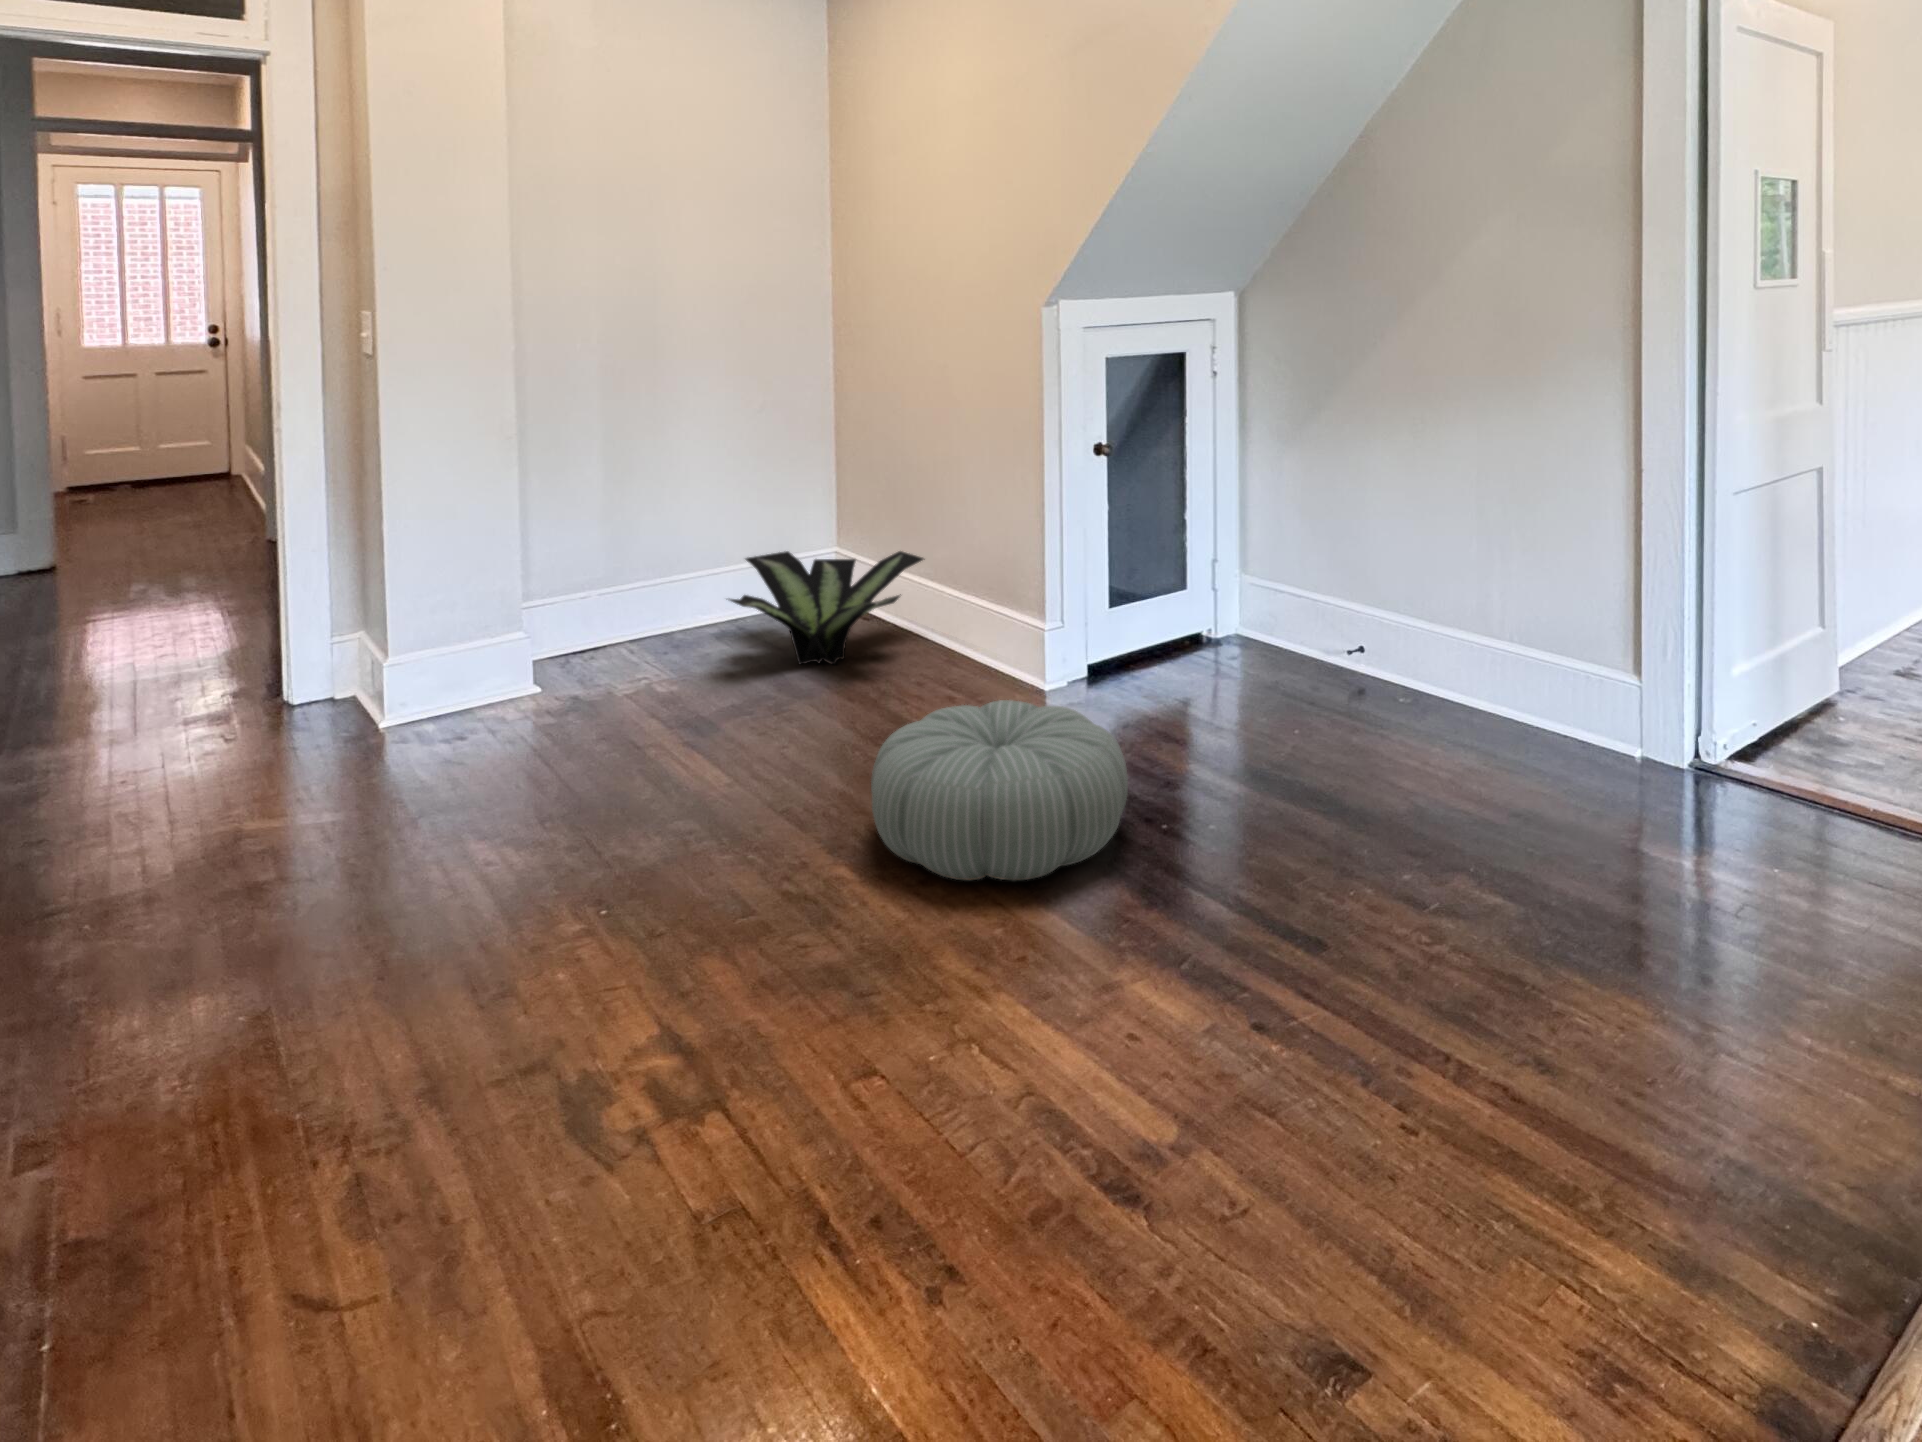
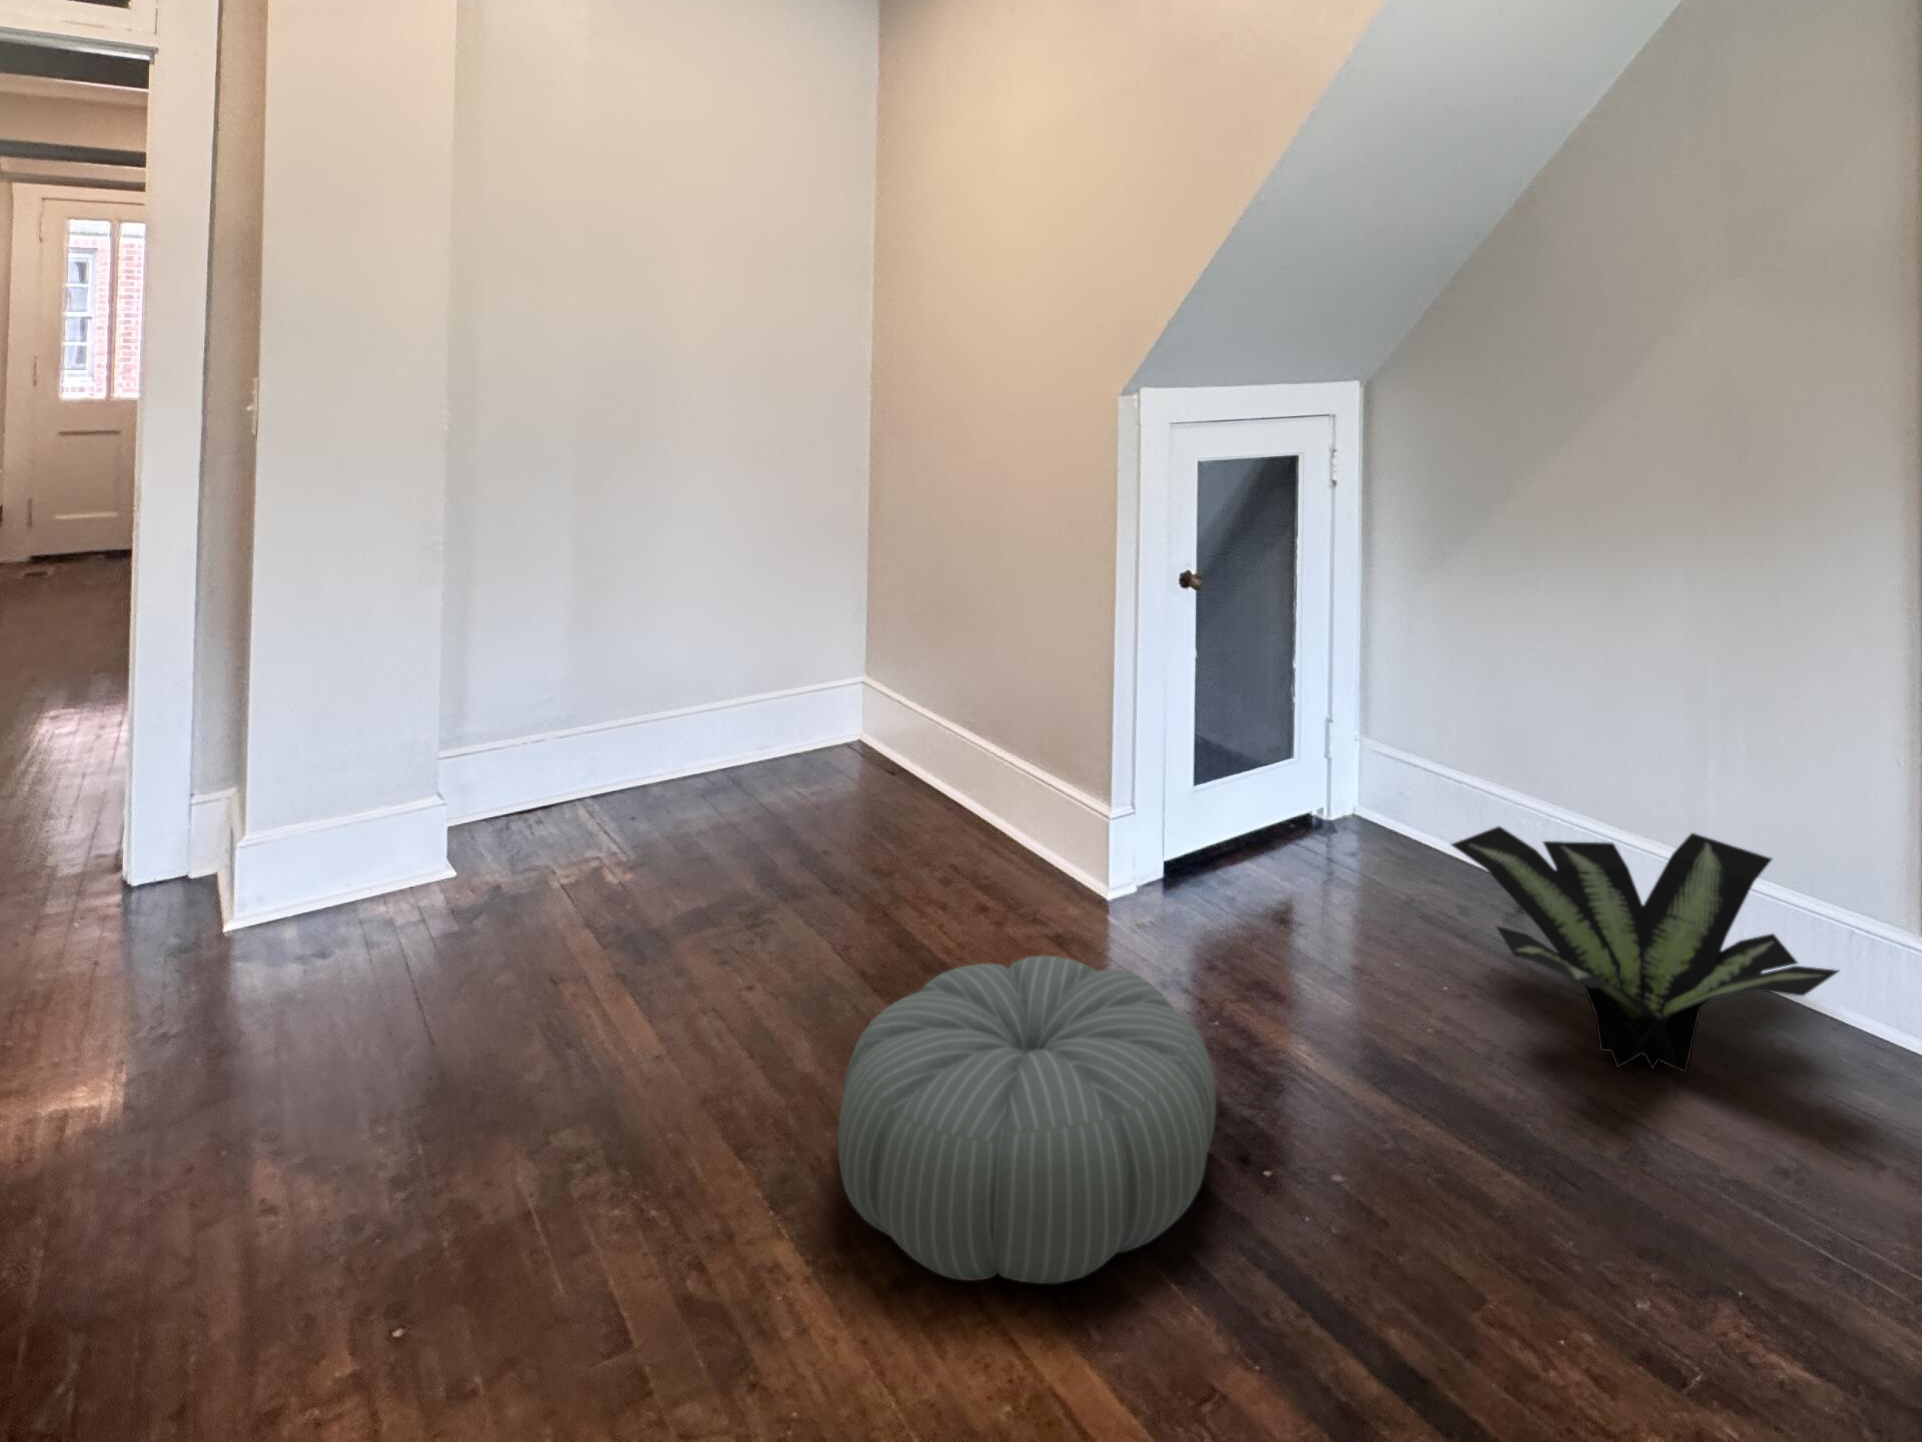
potted plant: present [729,551,925,665] -> present [1451,826,1839,1073]

